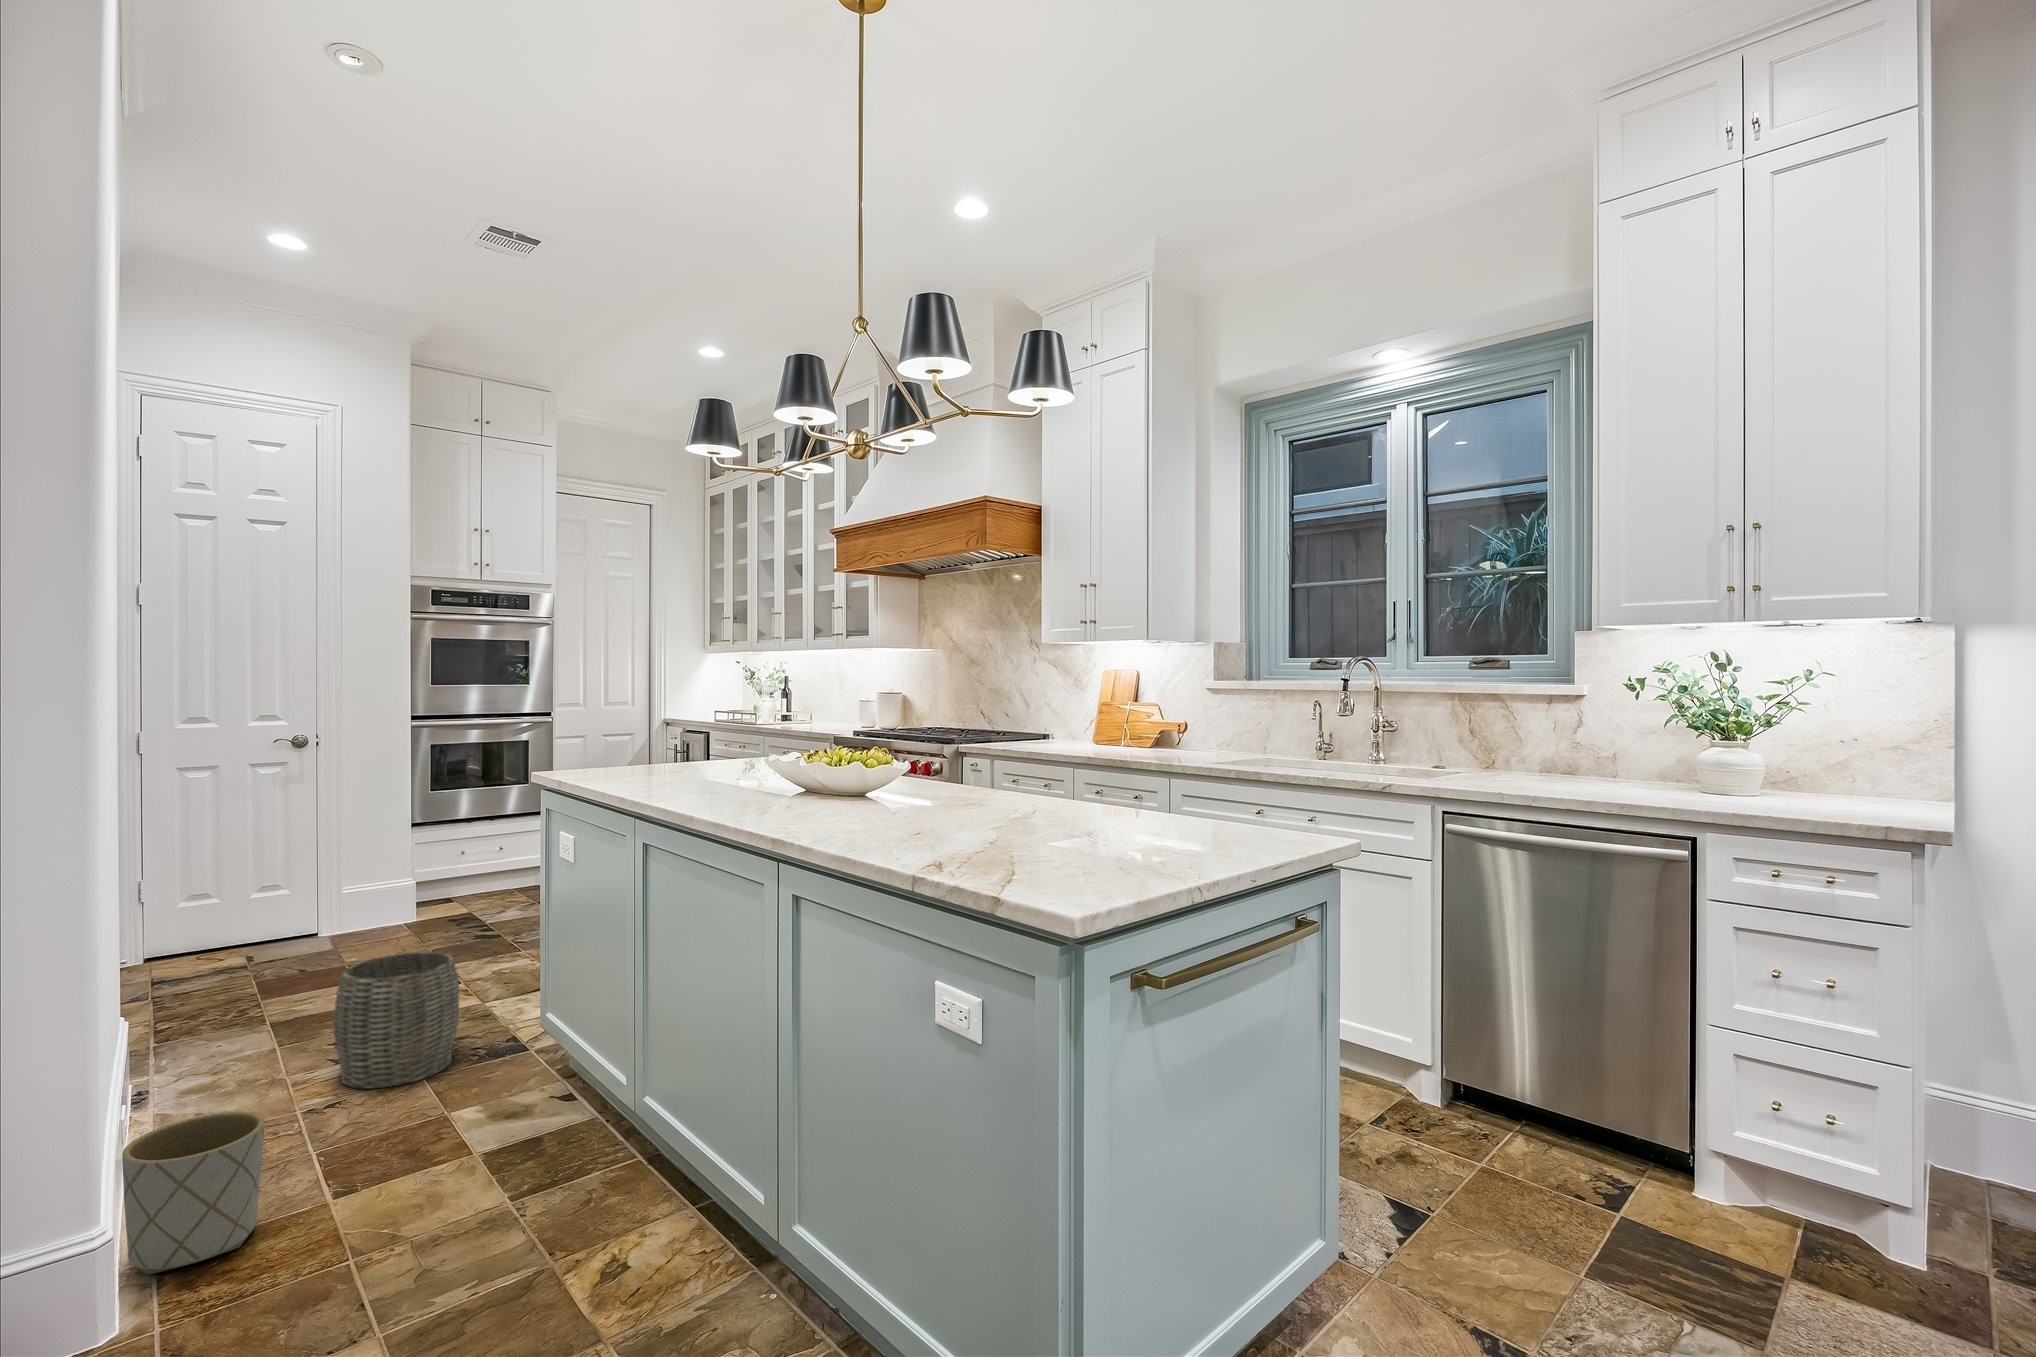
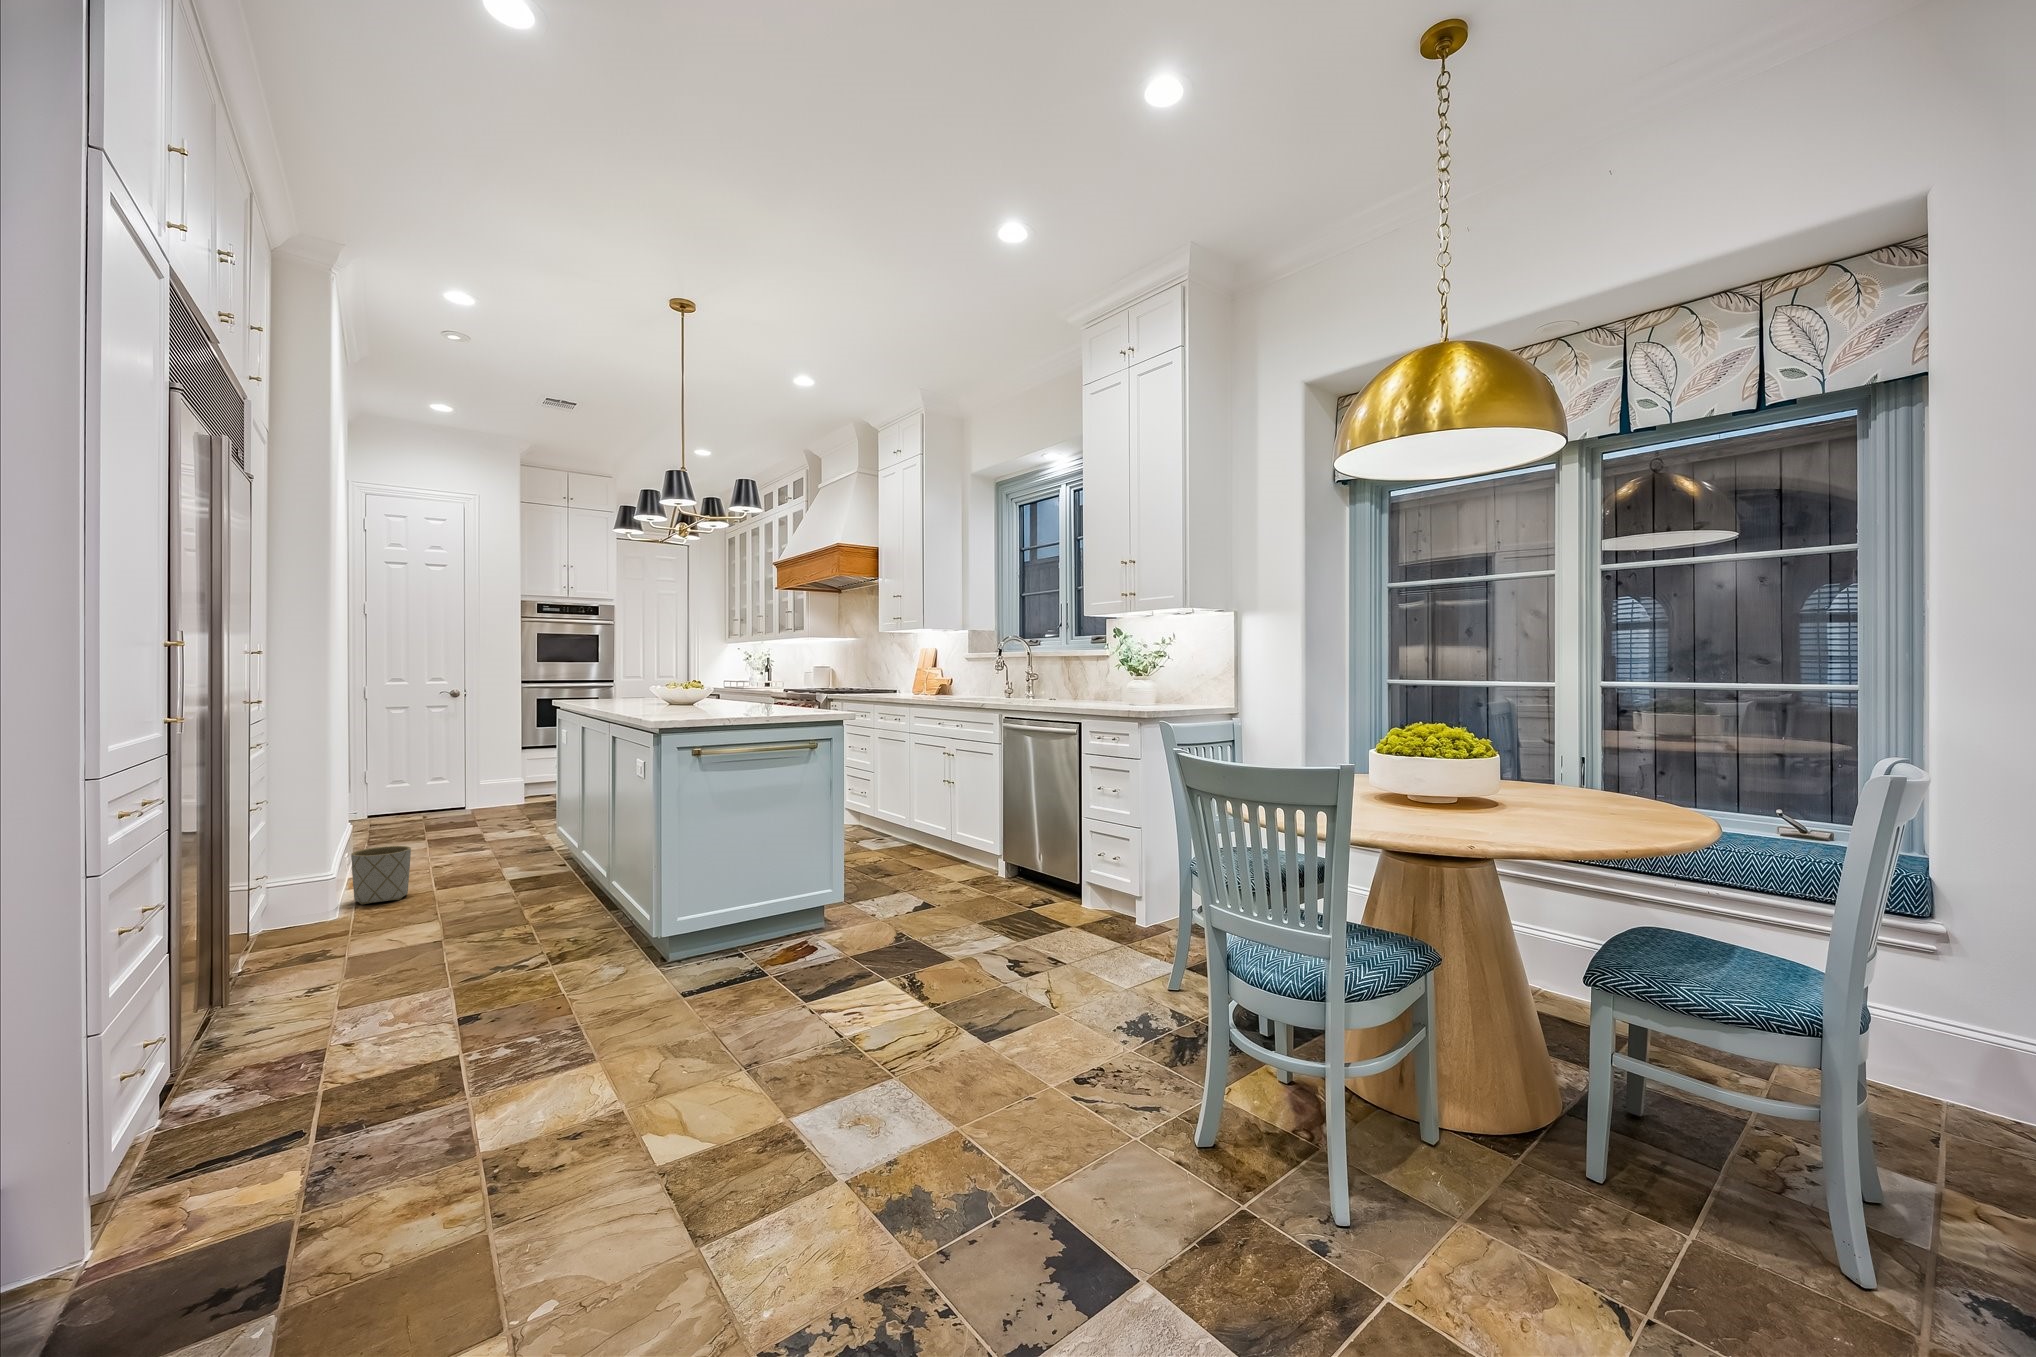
woven basket: present [334,952,459,1089] -> none [455,799,519,861]

